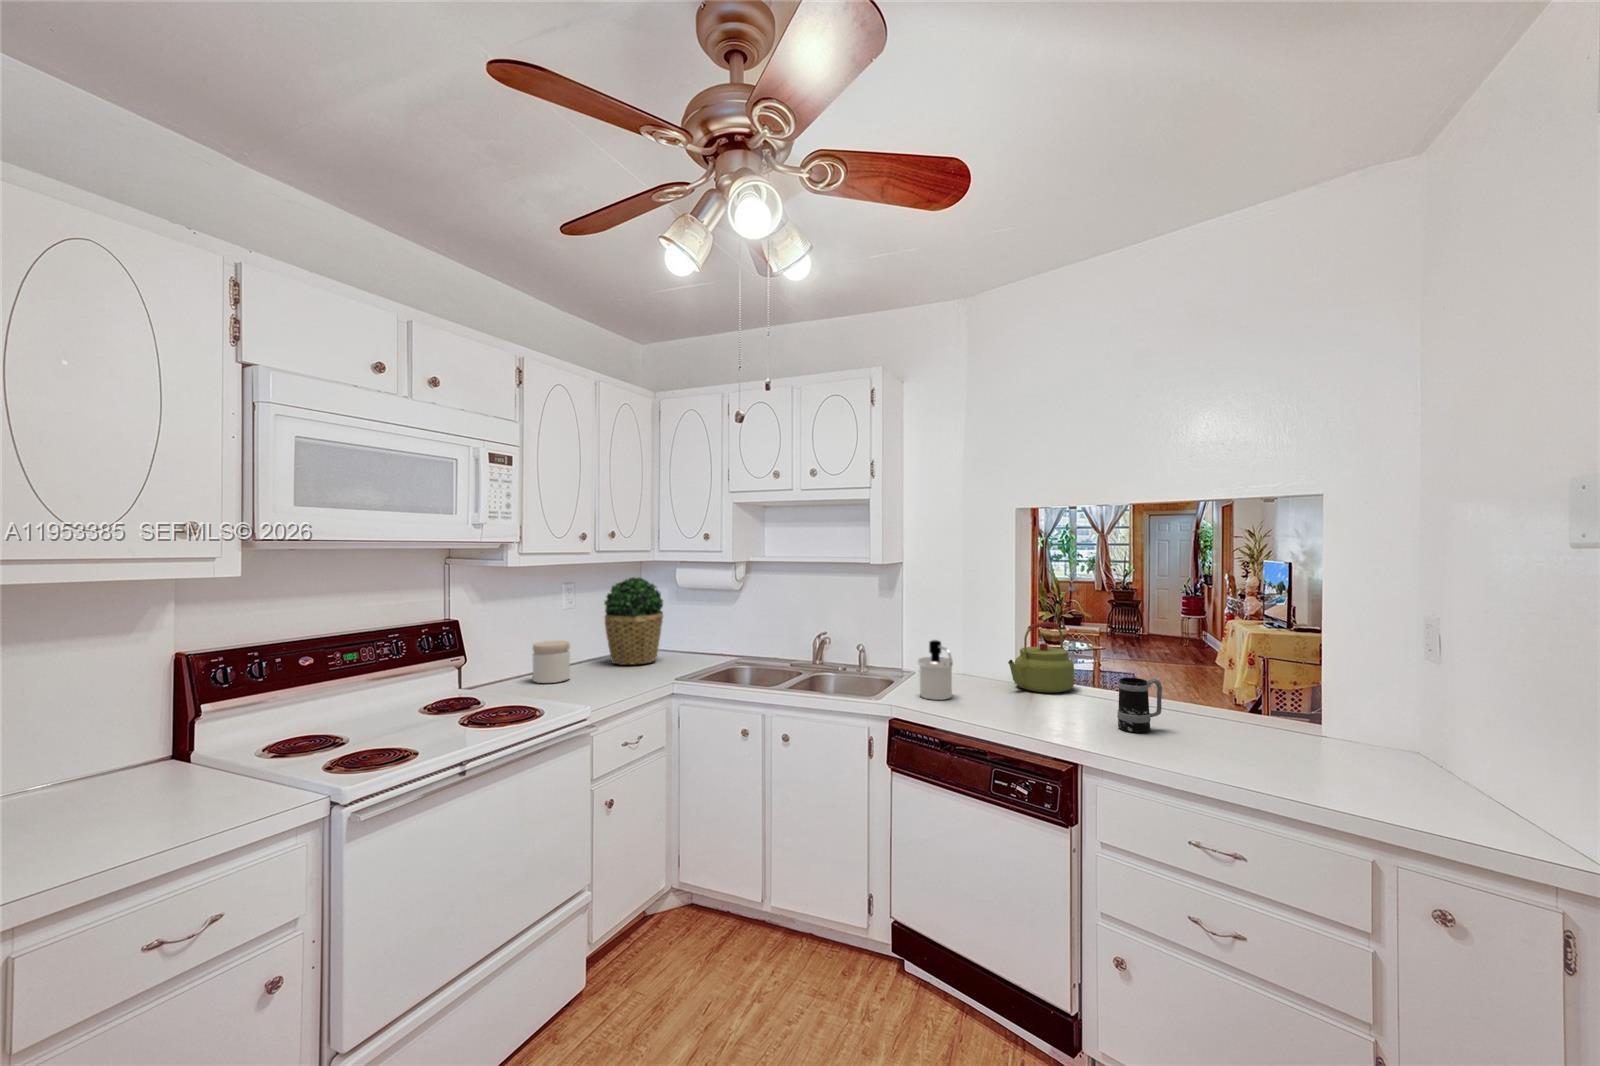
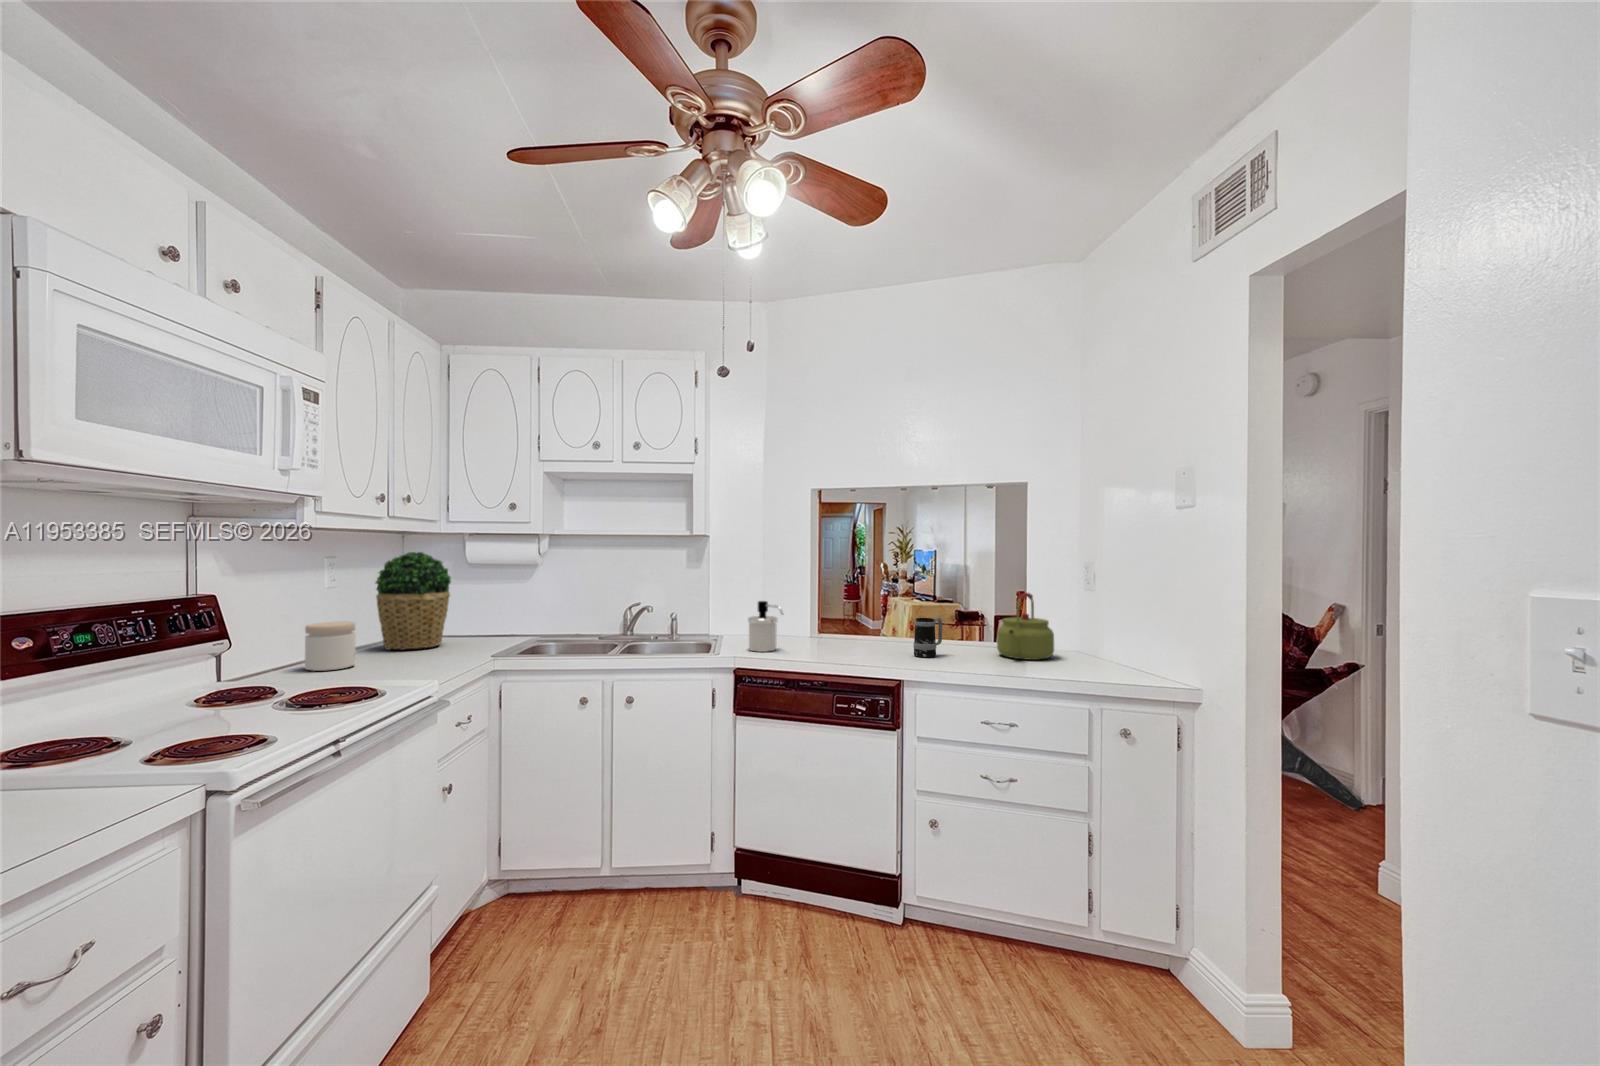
kettle: present [1008,622,1074,693] -> present [997,593,1054,660]

